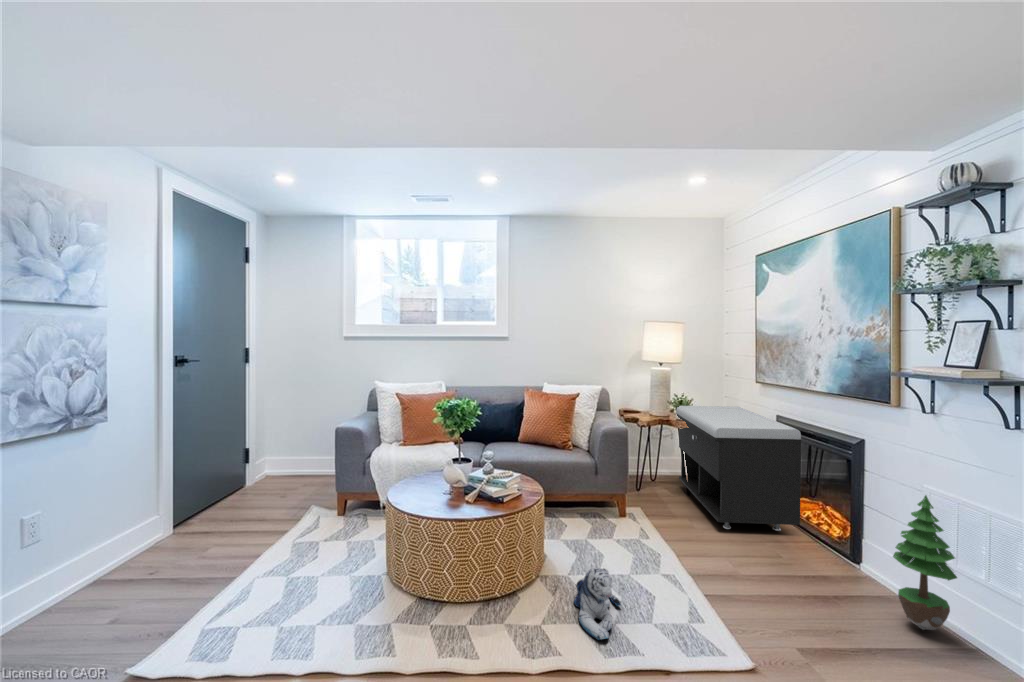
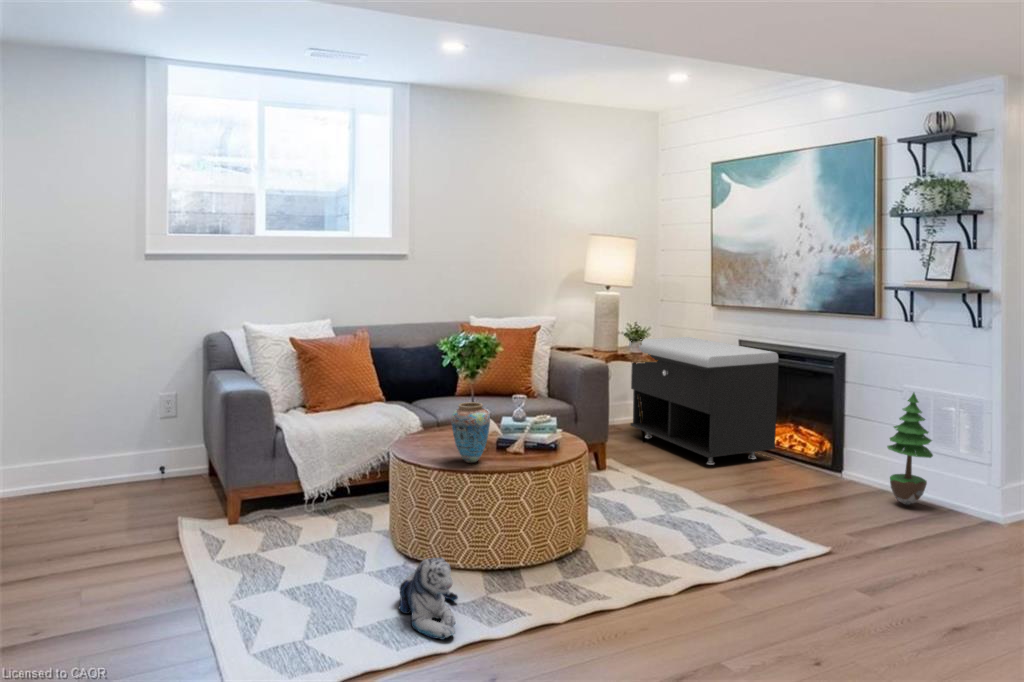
vase: none [415,449,446,499] -> present [451,402,490,463]
plush toy: present [574,568,621,640] -> present [399,557,458,640]

